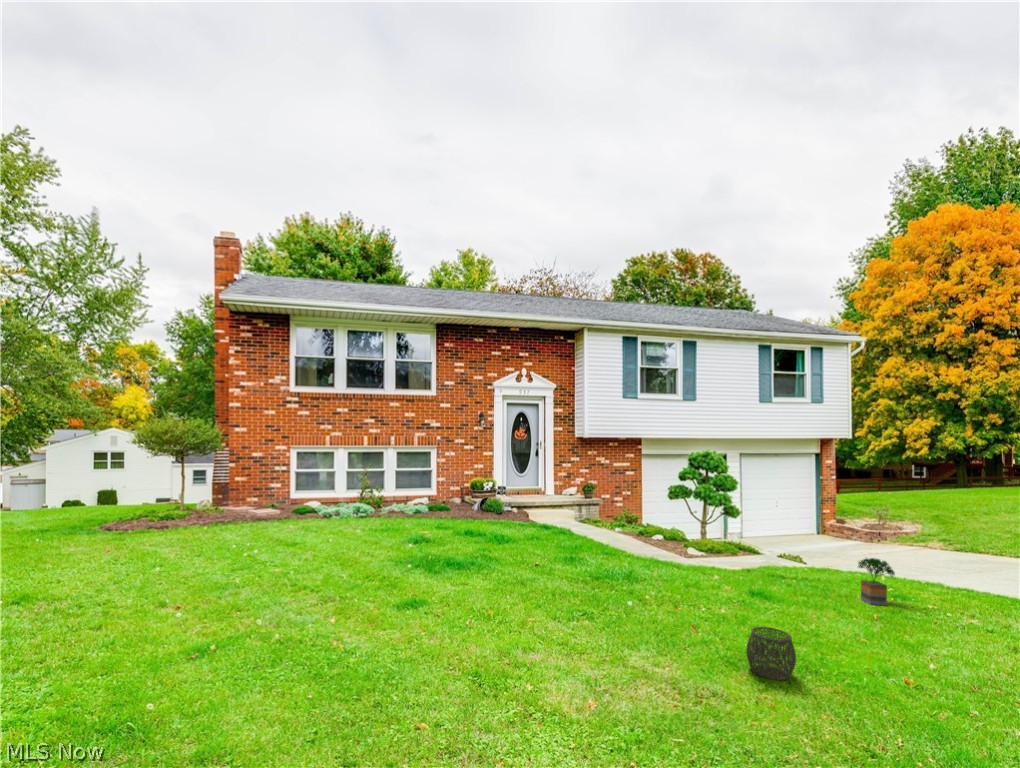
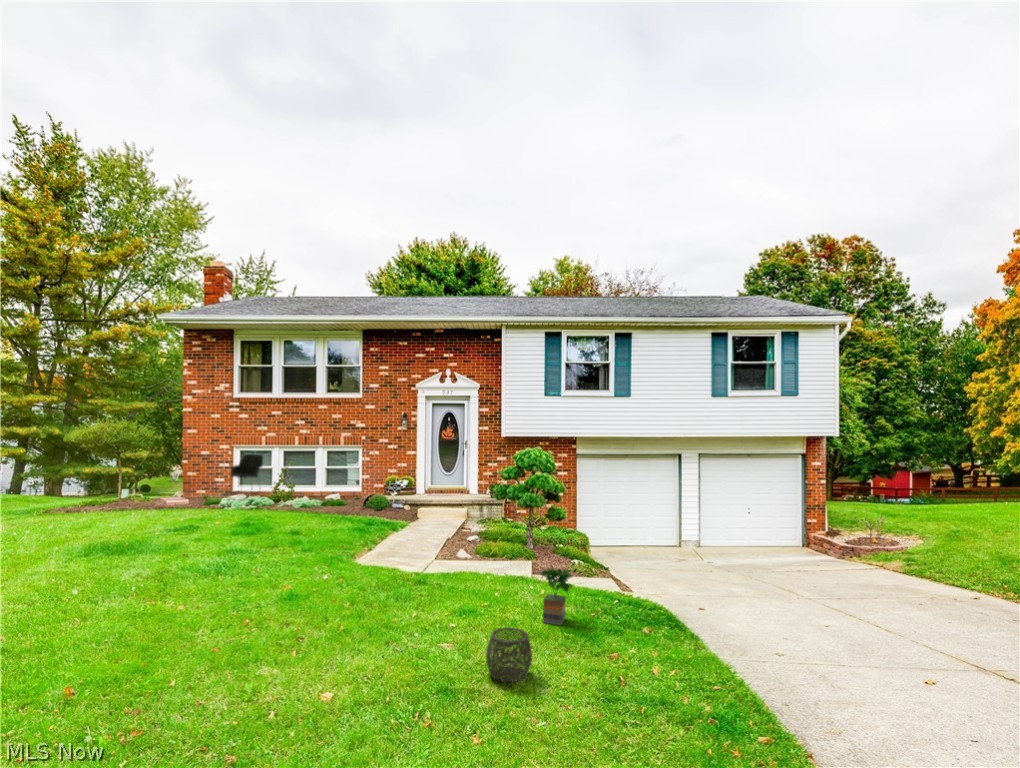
chair: none [295,456,328,502] -> present [227,454,263,493]
woven basket: present [746,627,796,680] -> present [486,627,532,683]

